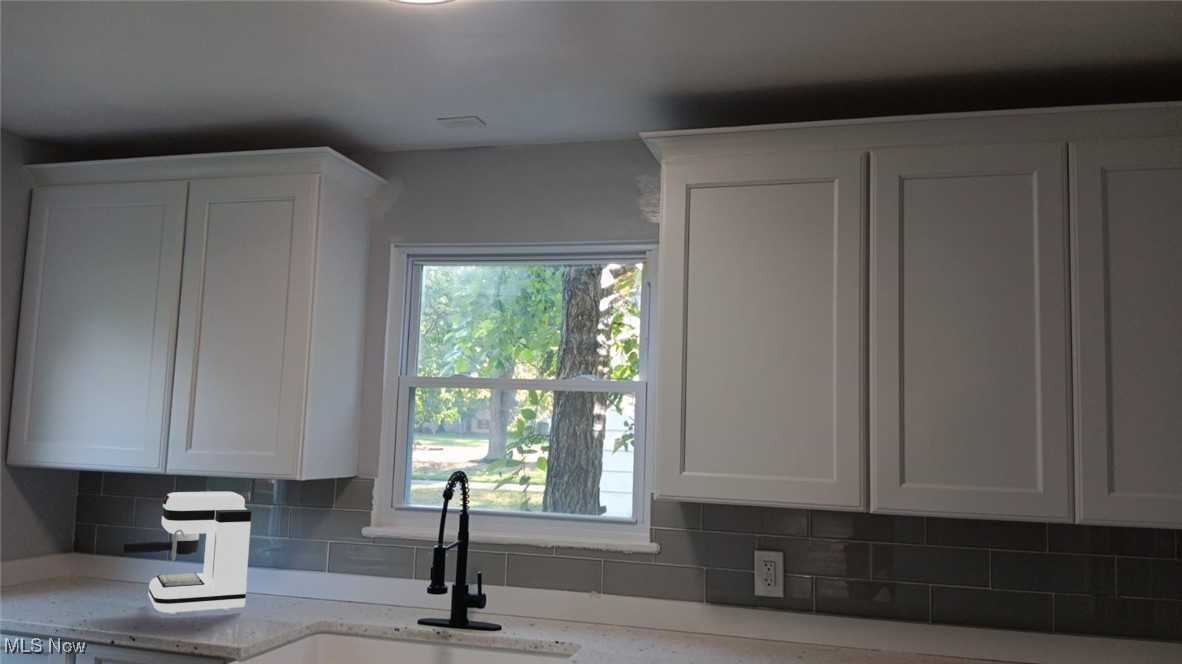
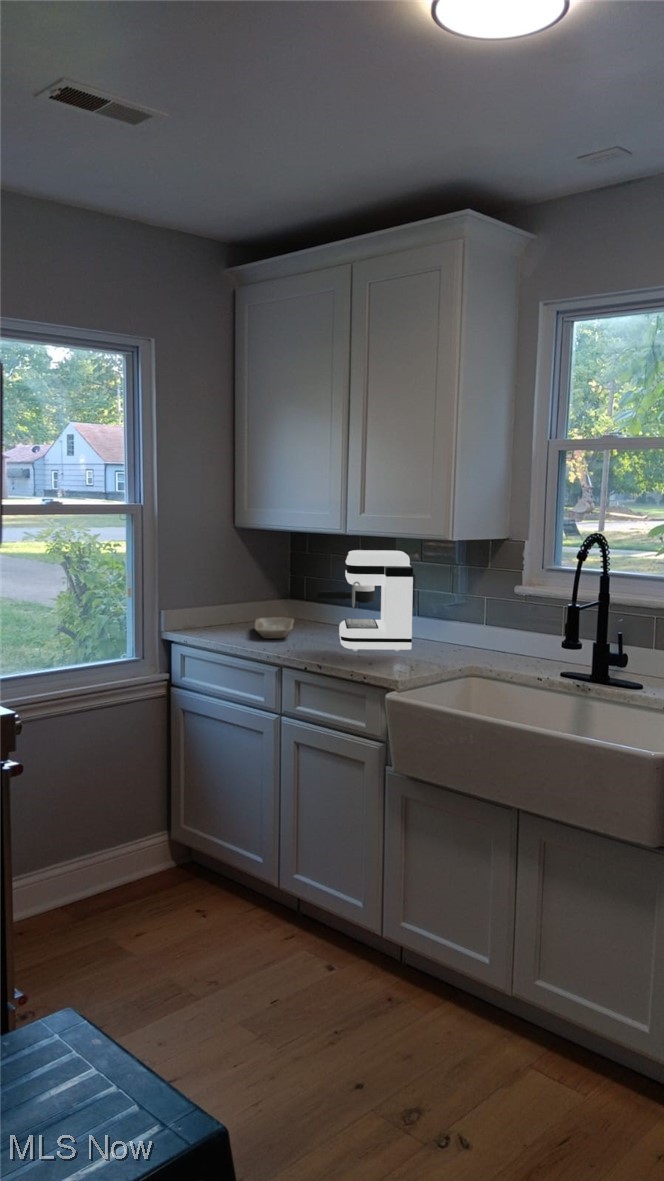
tray: none [26,578,84,608] -> present [255,617,294,638]

